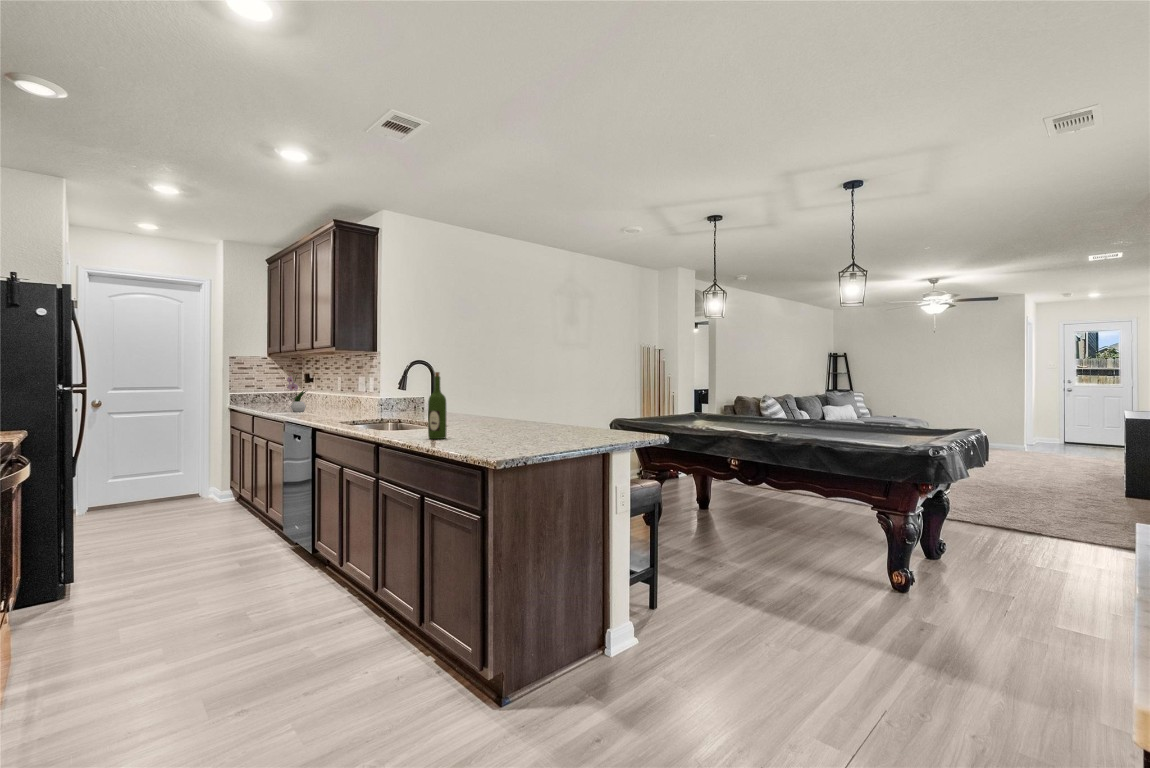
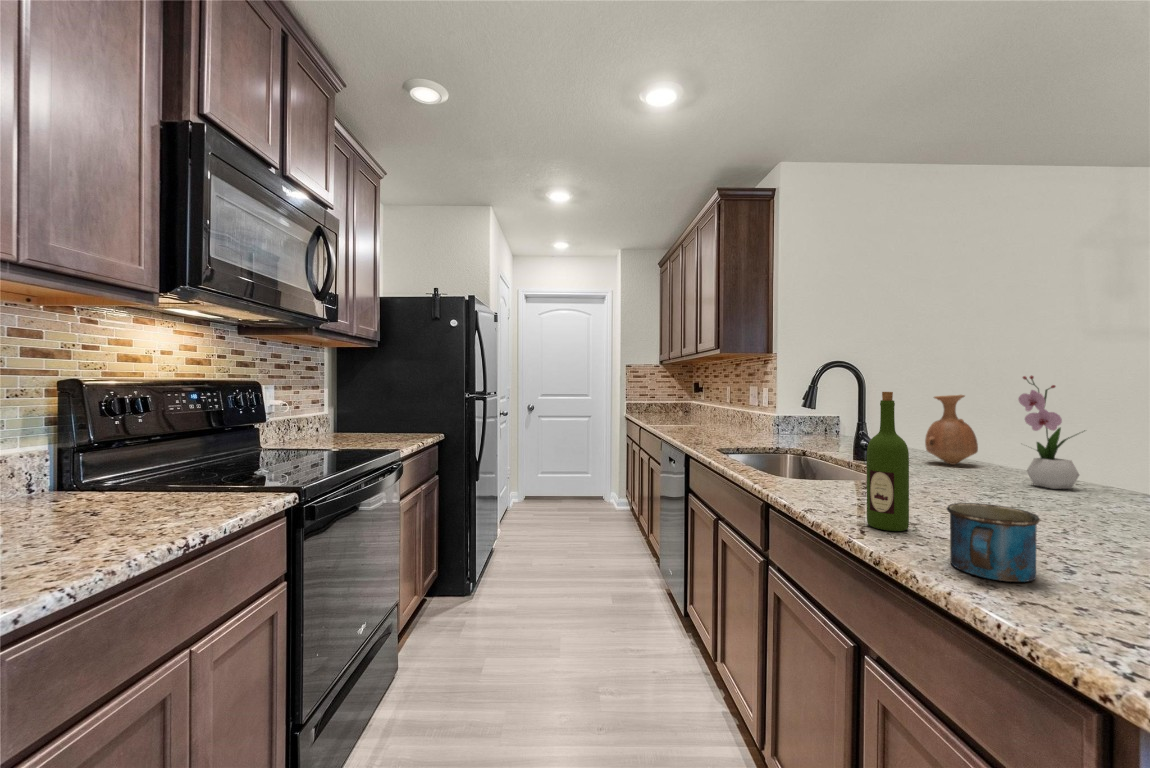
flower arrangement: present [287,371,306,412] -> present [1018,376,1085,489]
vase: none [469,379,495,420] -> present [925,395,978,465]
mug: none [456,418,486,444] -> present [947,503,1040,582]

